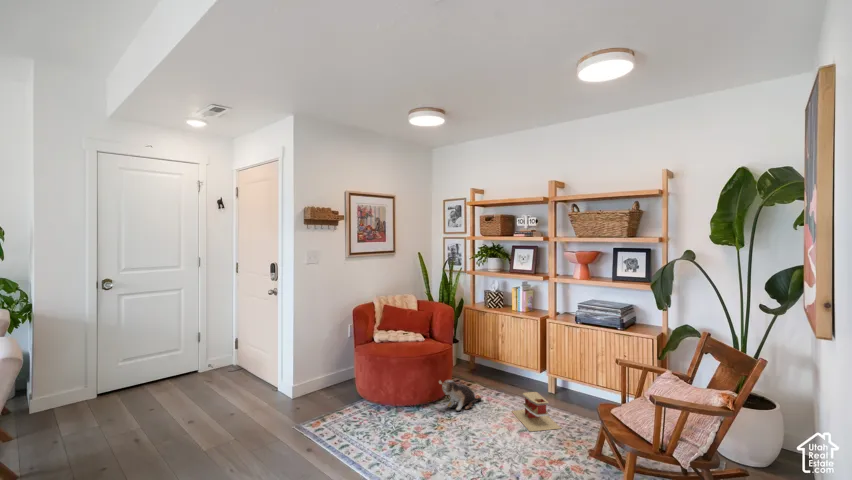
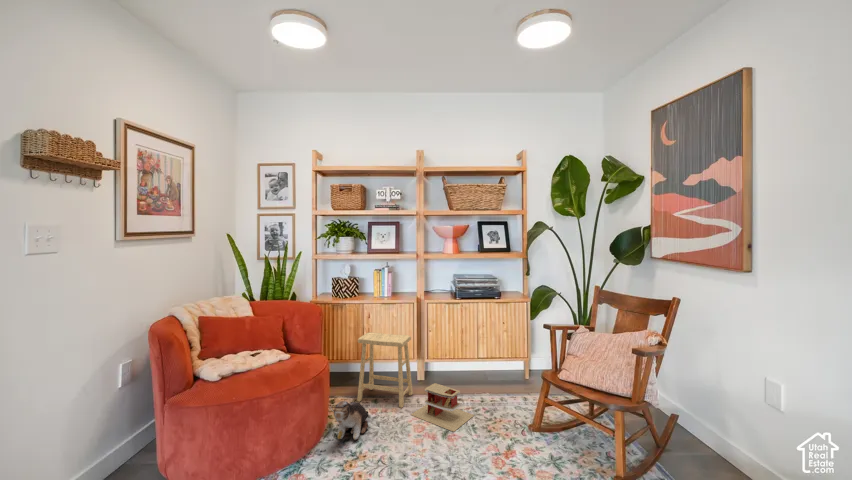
footstool: none [483,339,529,405] -> present [357,332,413,408]

